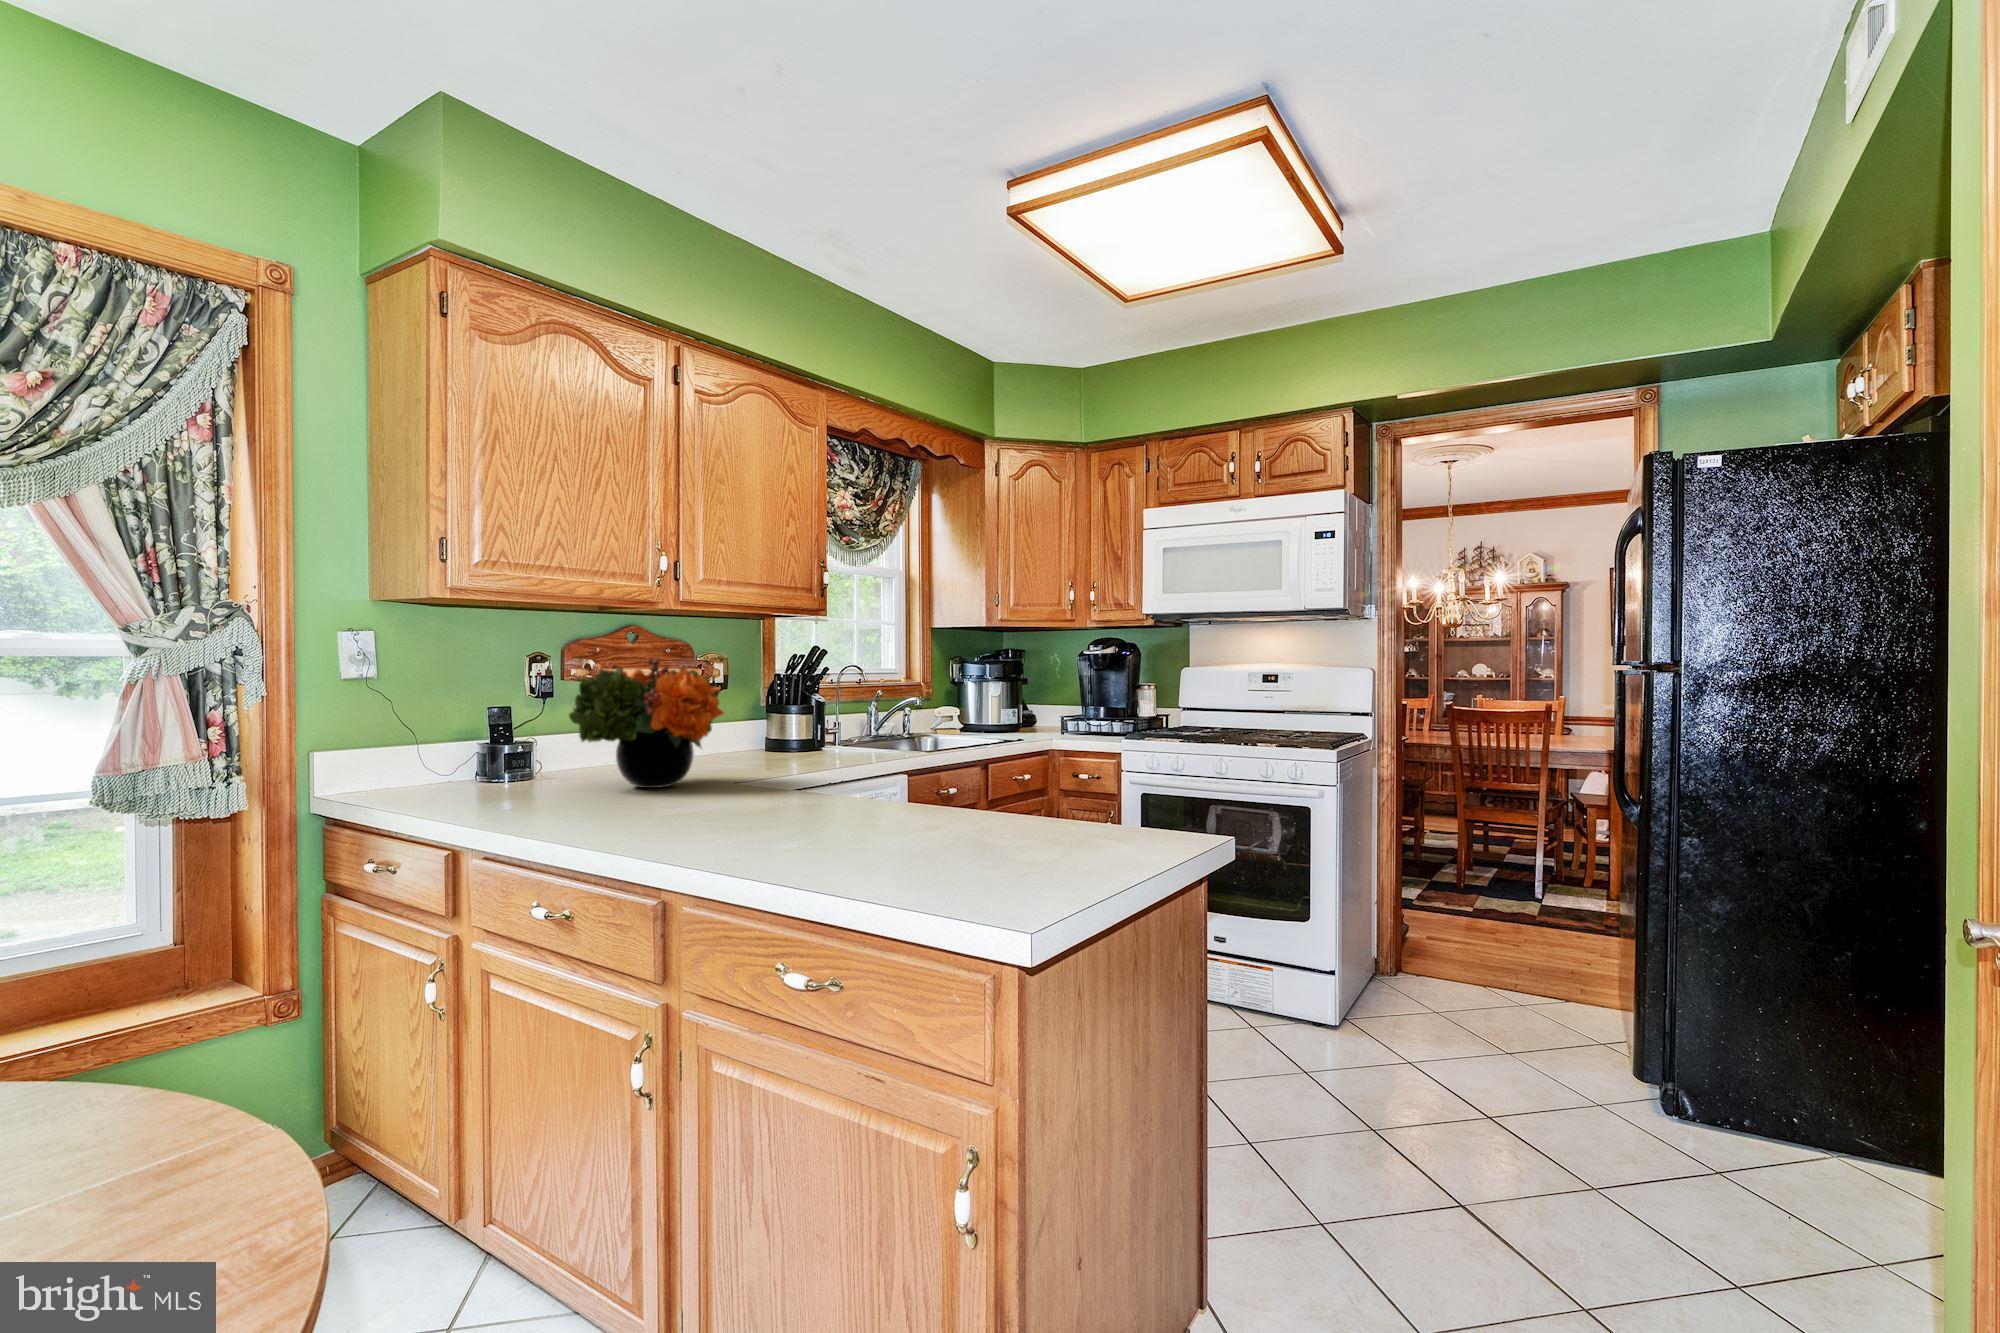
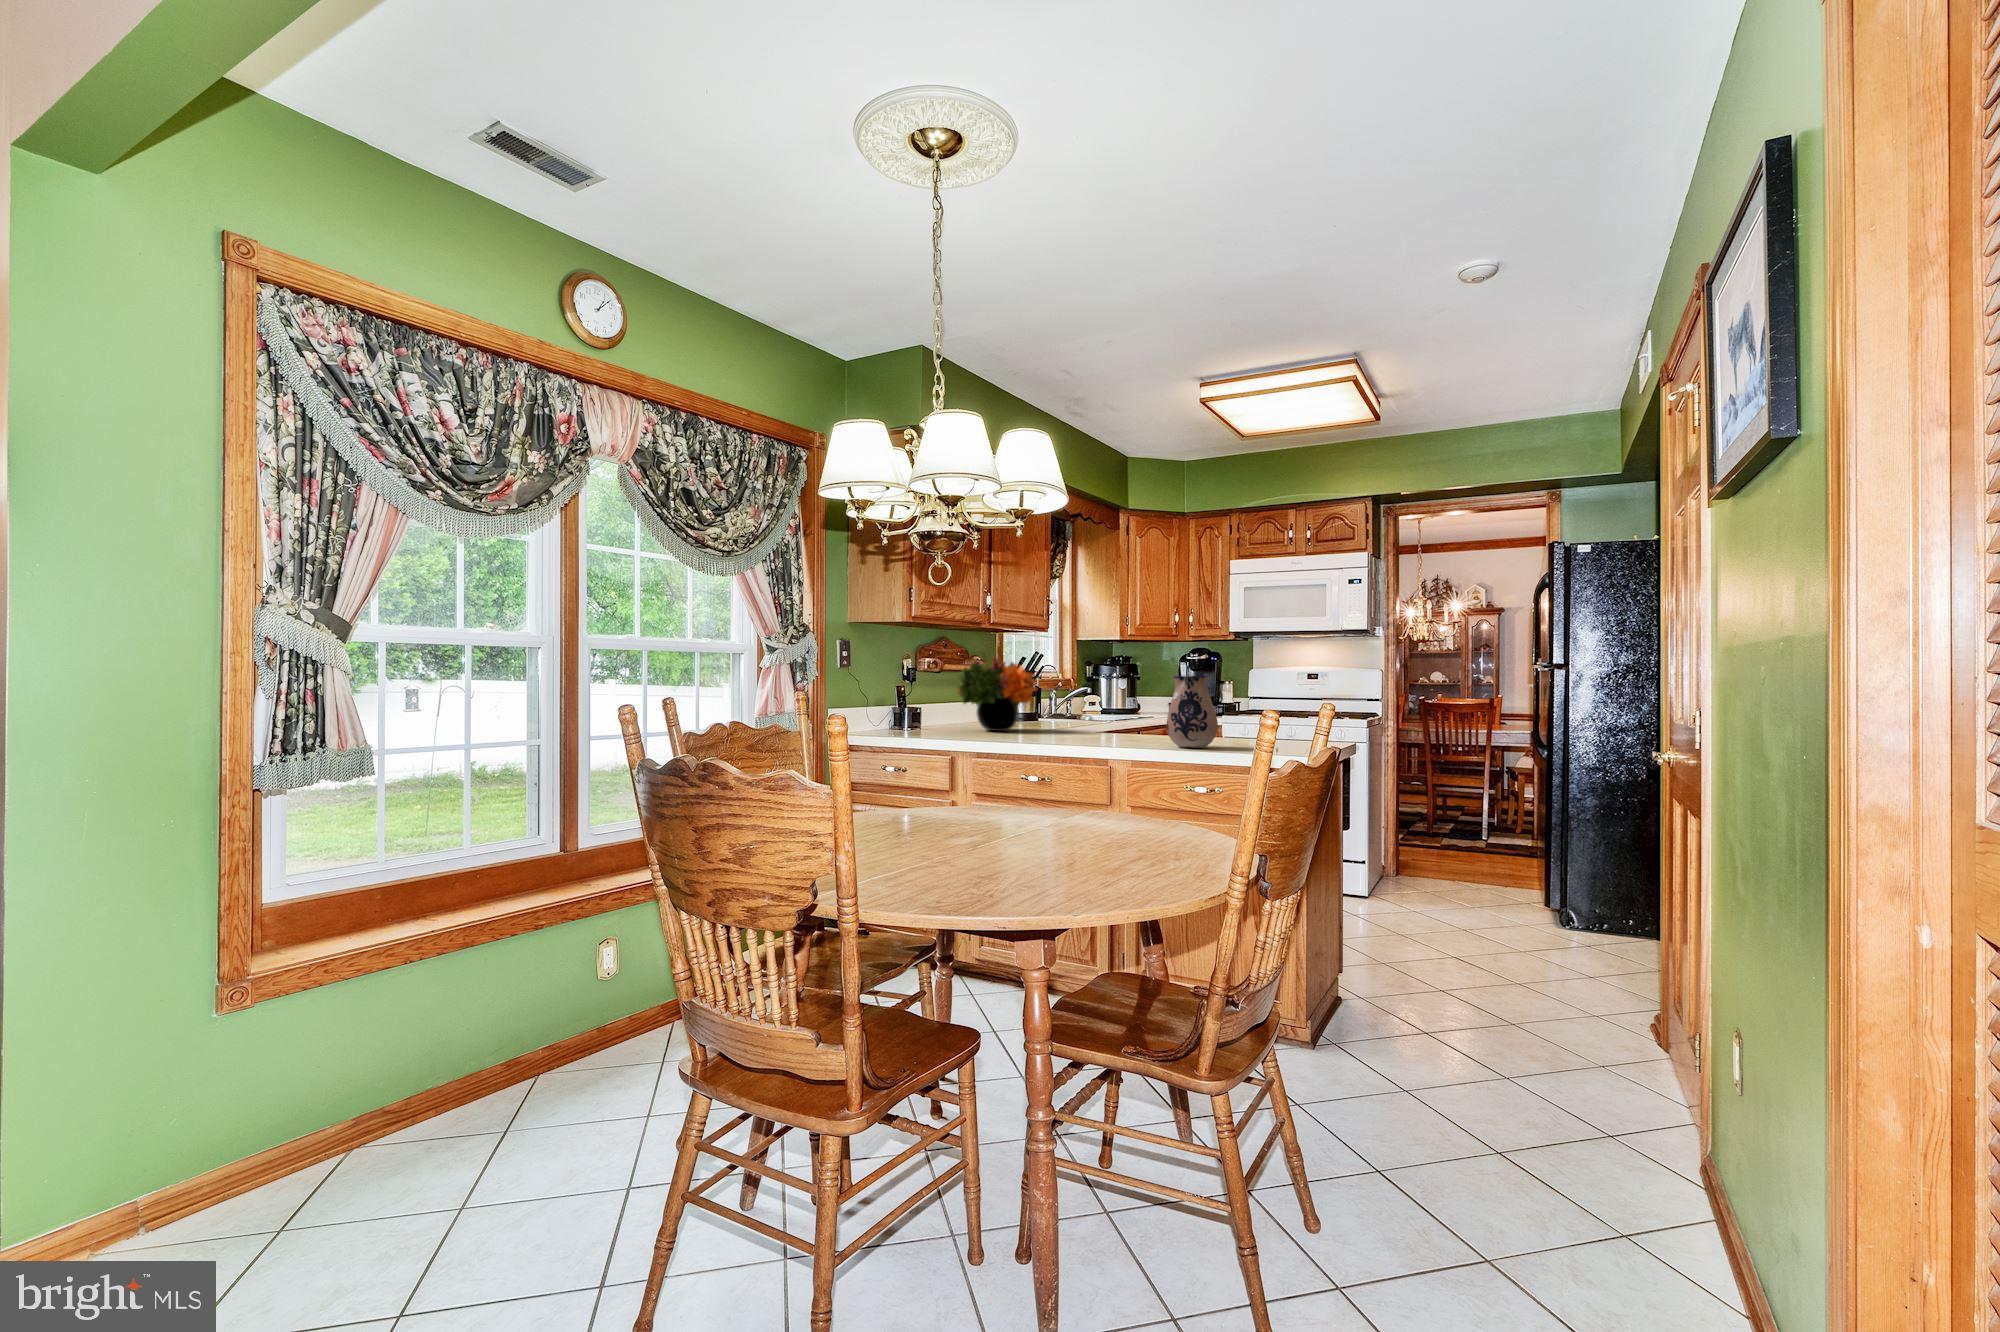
ceramic pitcher: none [837,698,941,851] -> present [1167,675,1218,748]

